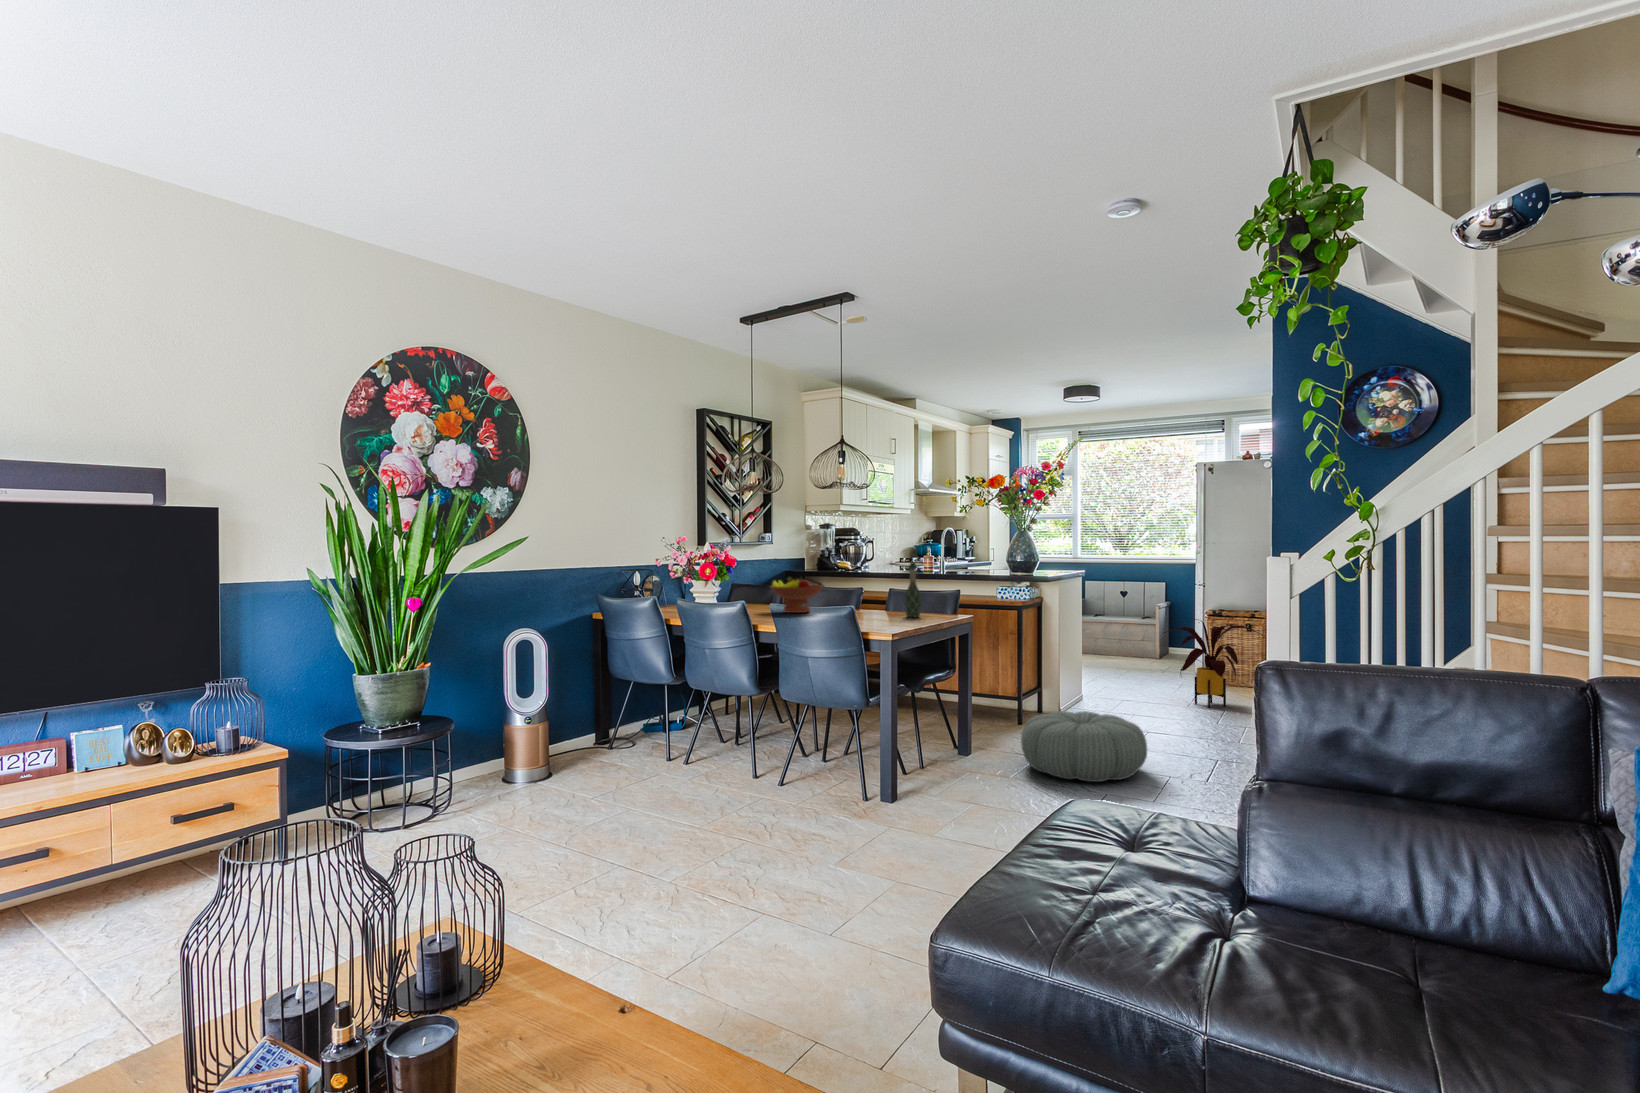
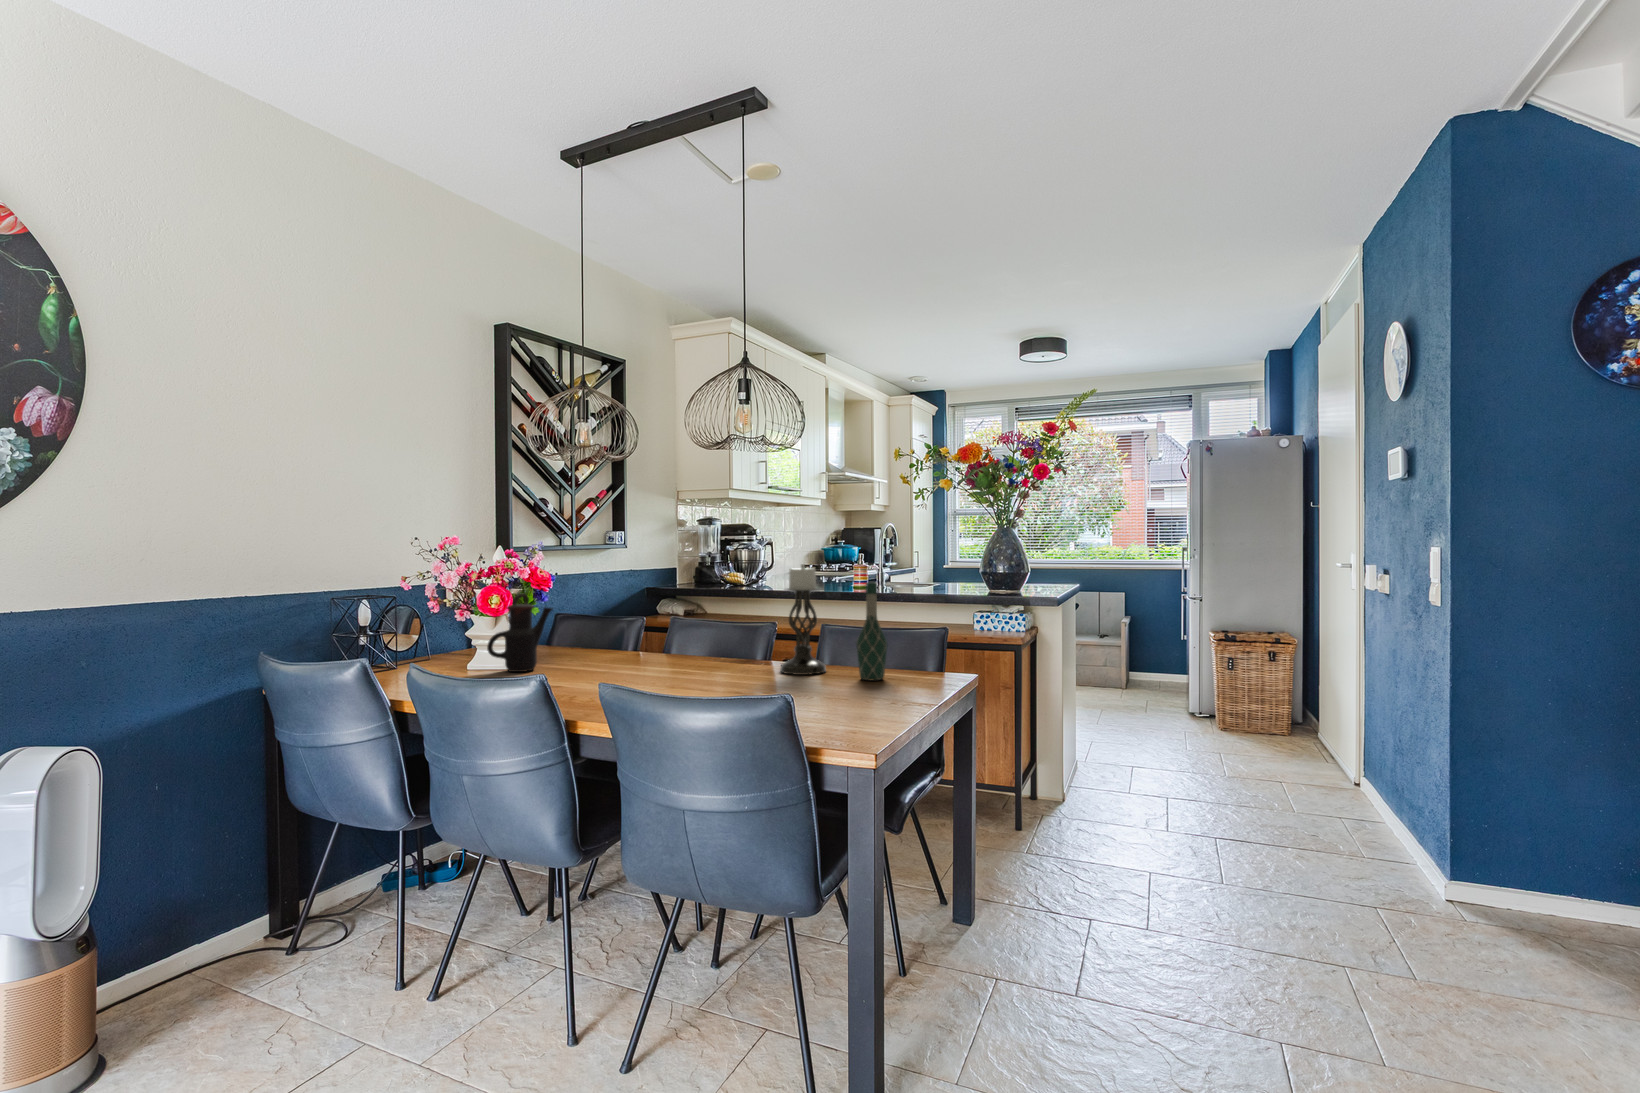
candle holder: none [863,553,890,615] -> present [780,564,826,675]
teapot: none [702,569,737,612] -> present [487,594,552,672]
fruit bowl: present [770,577,823,613] -> none [612,607,711,673]
house plant: present [1164,619,1262,708] -> none [1195,653,1338,780]
pouf: present [1021,711,1147,782] -> none [1079,845,1330,1014]

